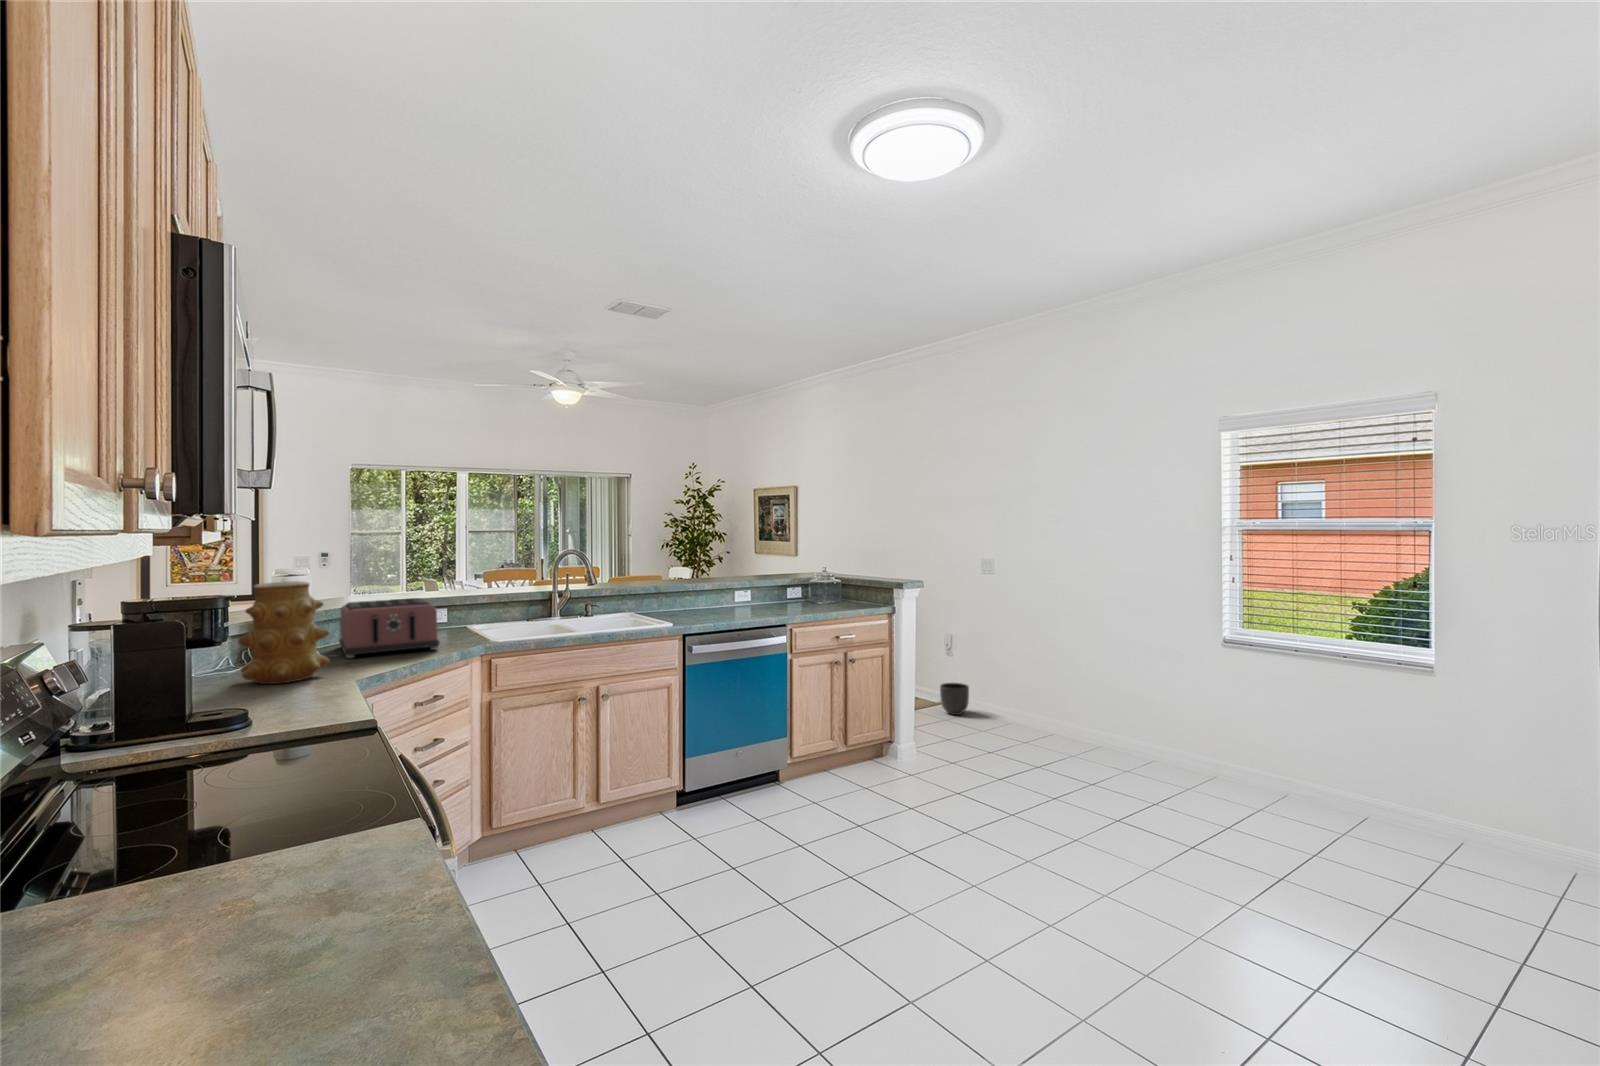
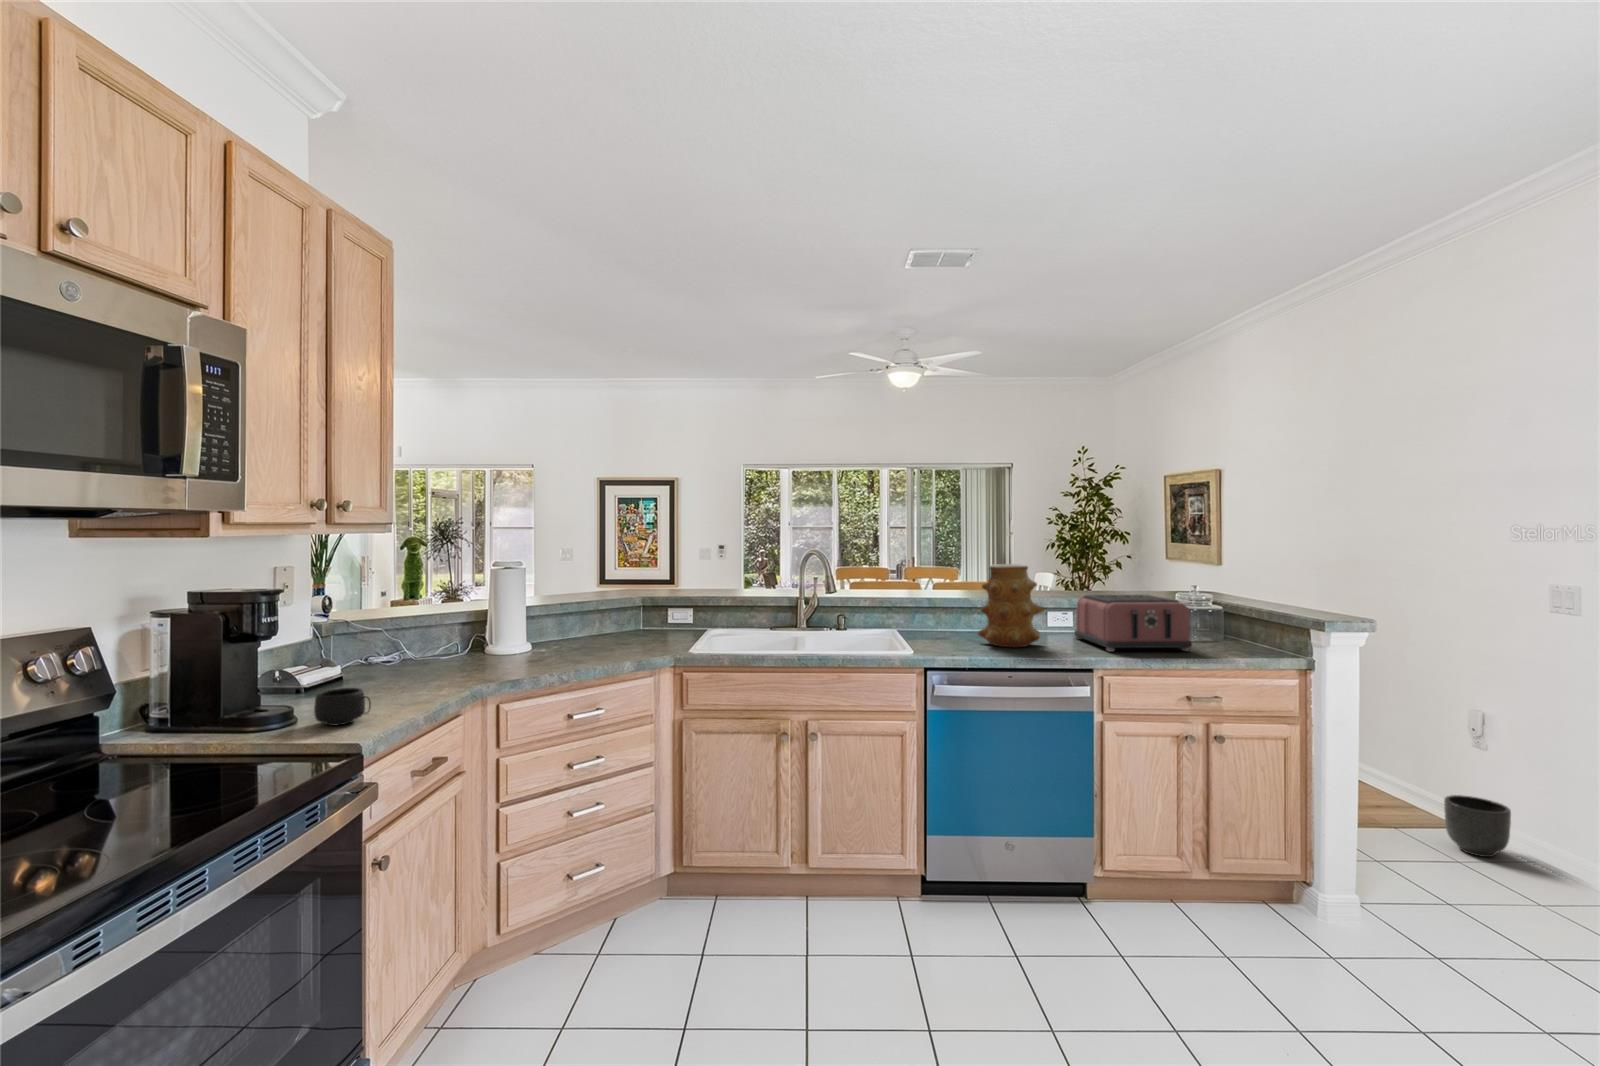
vase: present [239,581,329,684] -> present [978,564,1044,647]
toaster: present [339,598,439,658] -> present [1074,595,1192,652]
mug: none [256,688,316,723] -> present [314,688,371,725]

